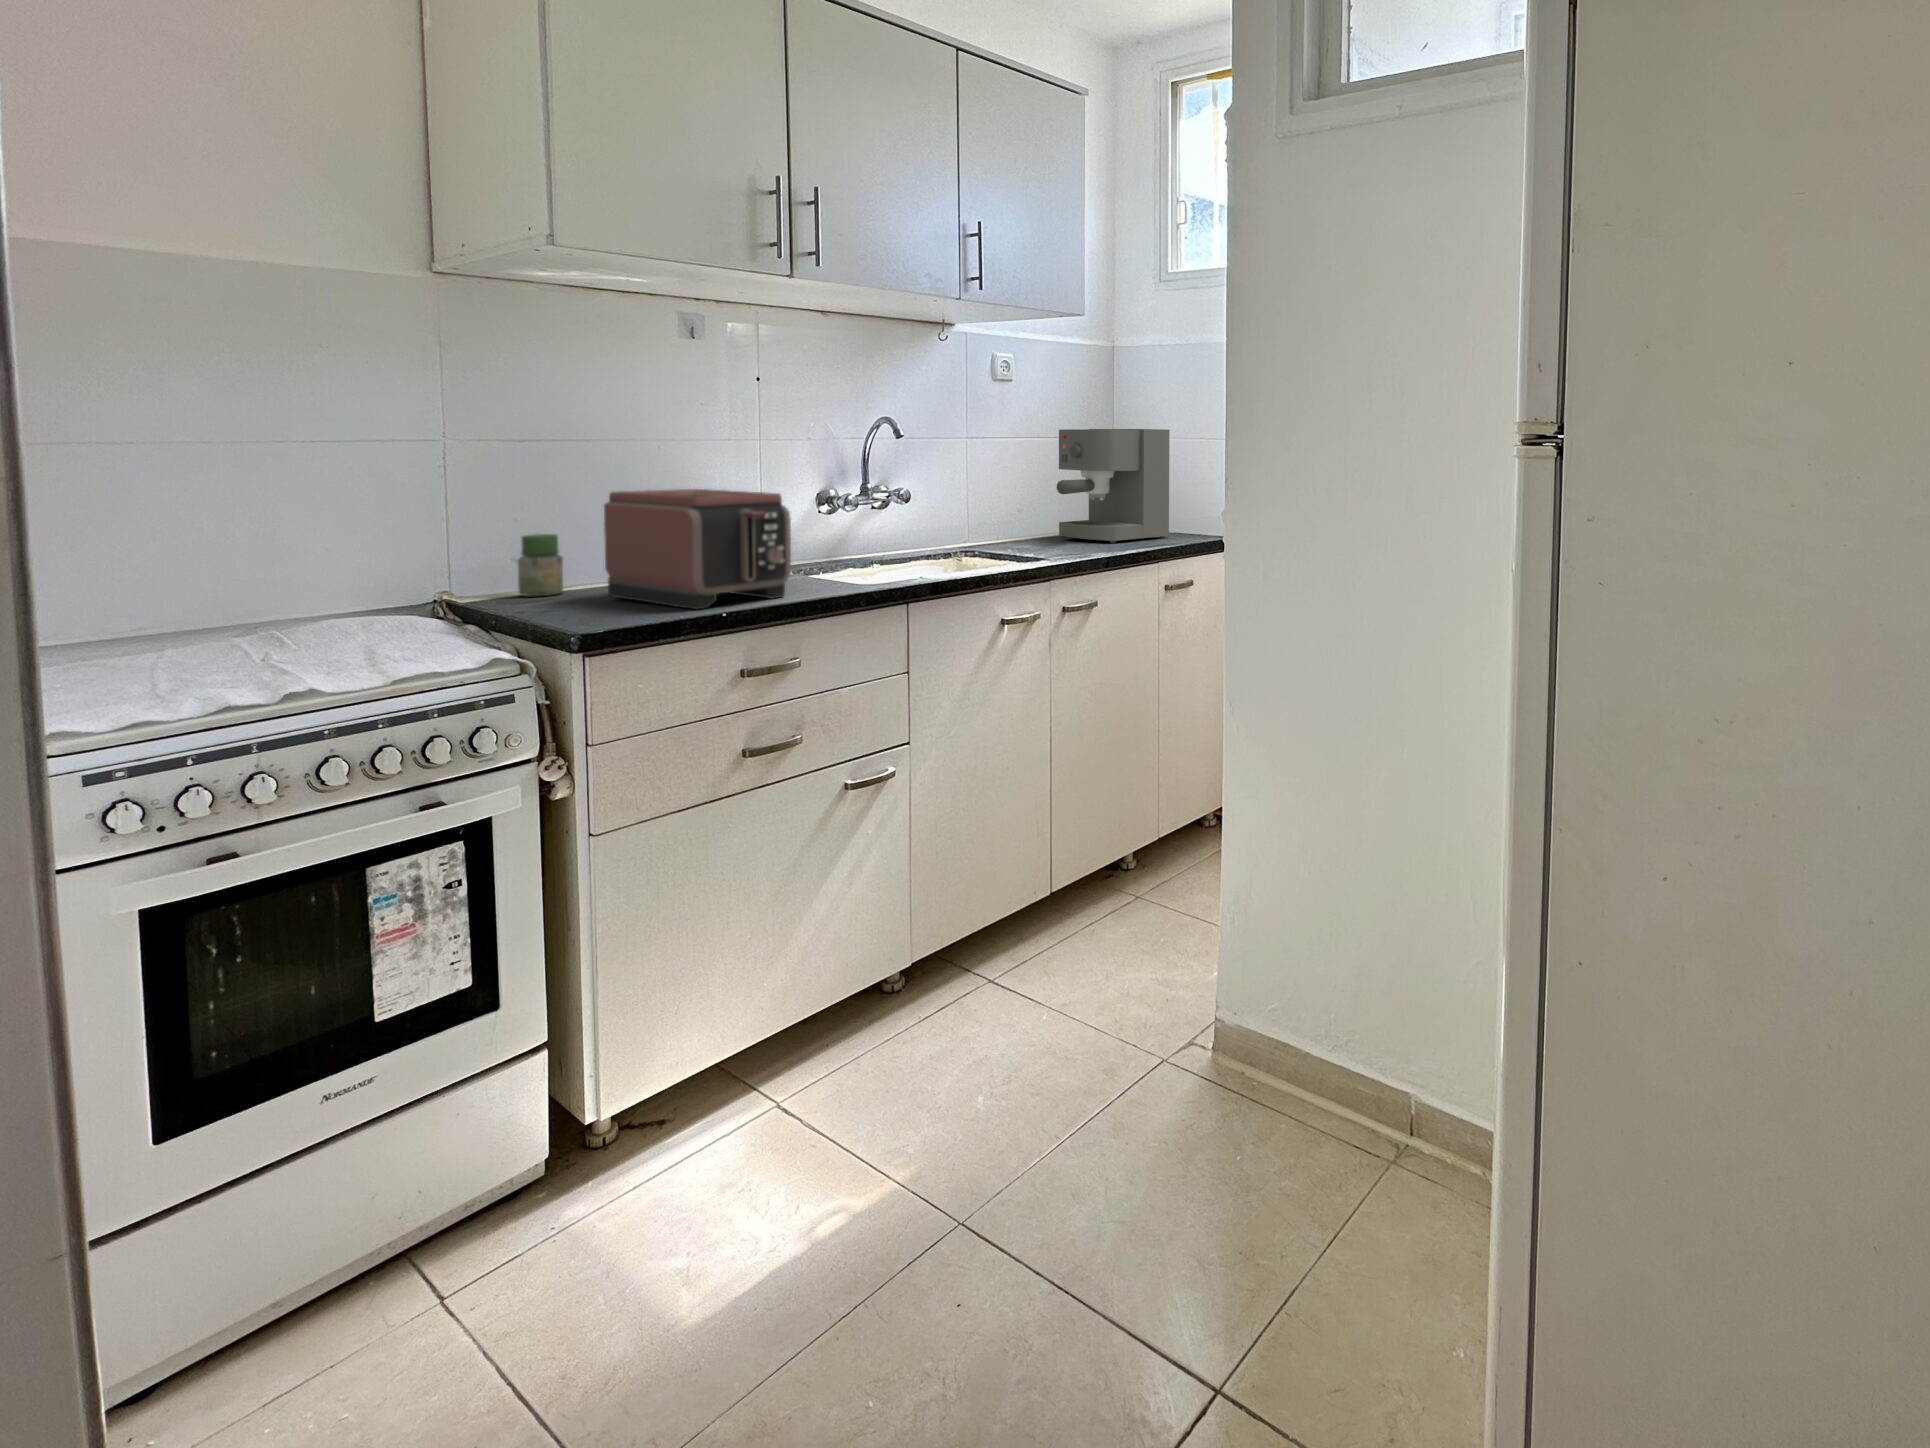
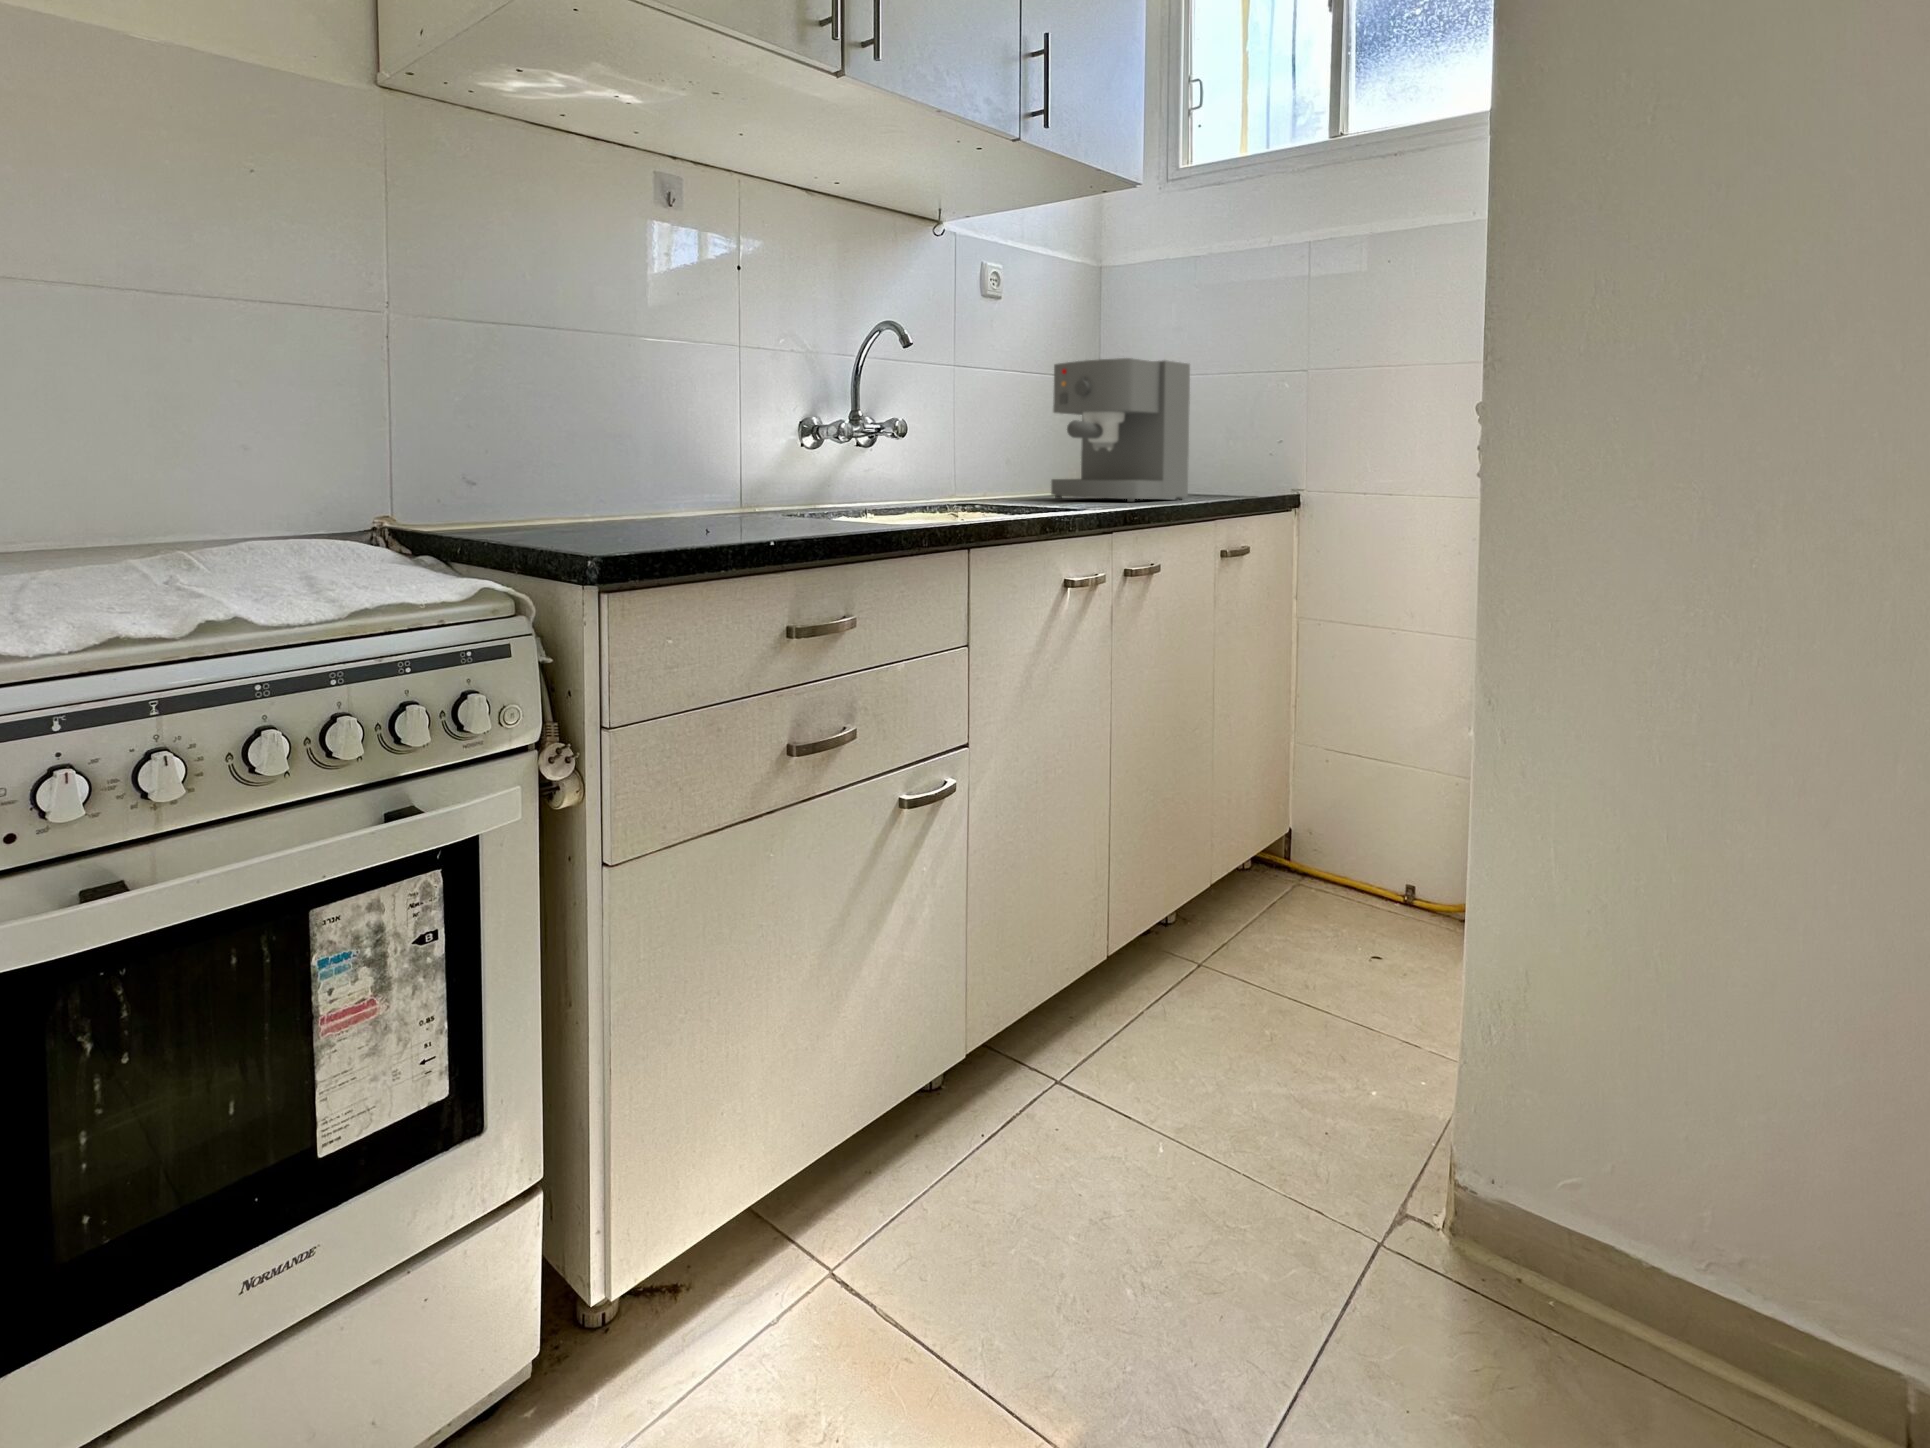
toaster: present [604,489,791,609] -> none [592,376,836,539]
jar: present [518,534,563,597] -> none [478,449,530,529]

